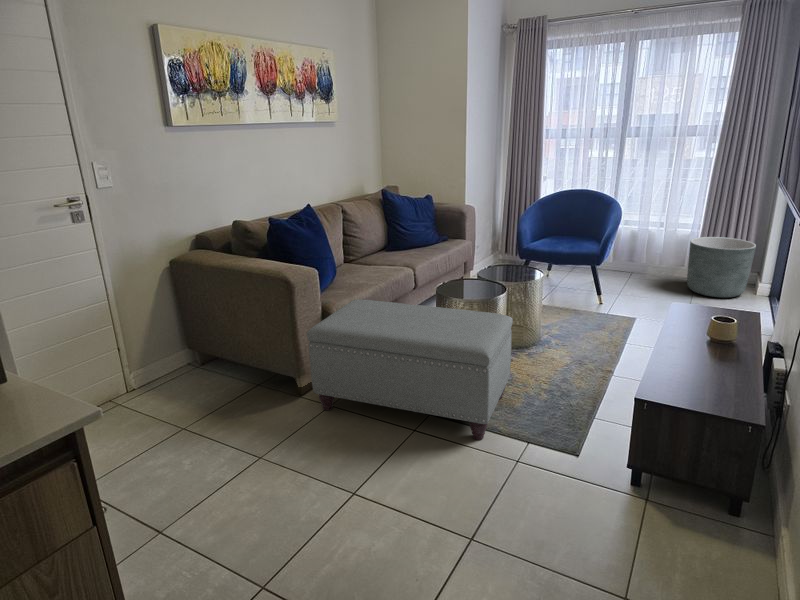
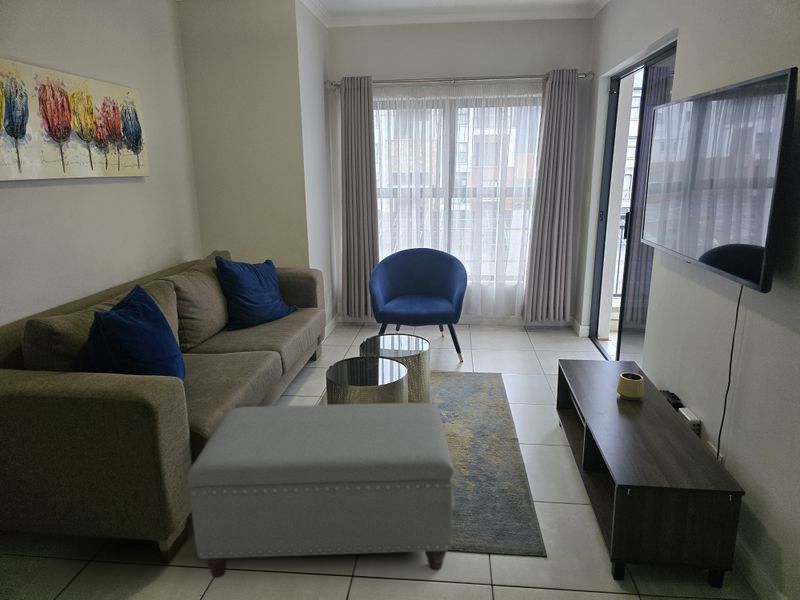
planter: present [687,237,756,298] -> none [524,287,579,343]

